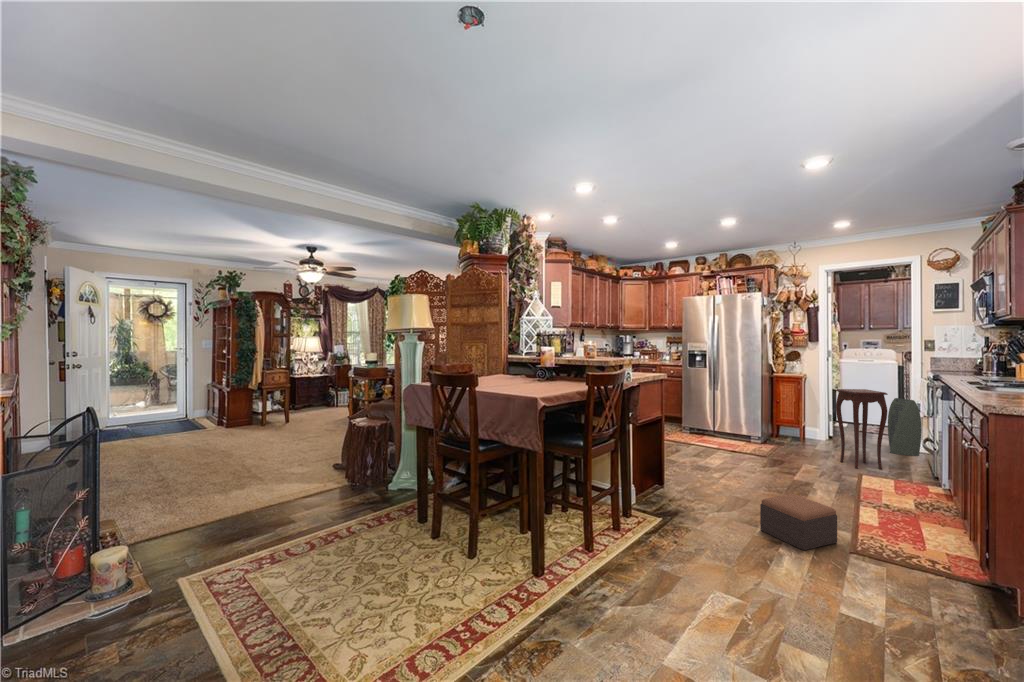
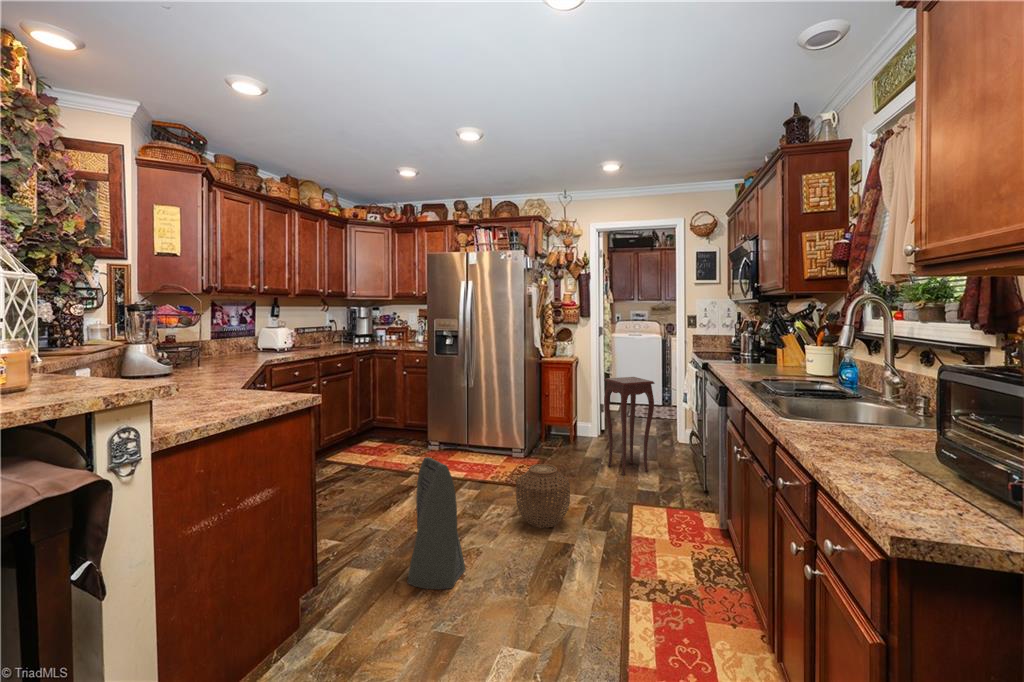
air purifier: present [888,398,922,456] -> present [407,457,465,589]
woven basket: none [761,443,807,489] -> present [516,464,570,528]
footstool: present [760,494,837,550] -> none [500,559,598,660]

